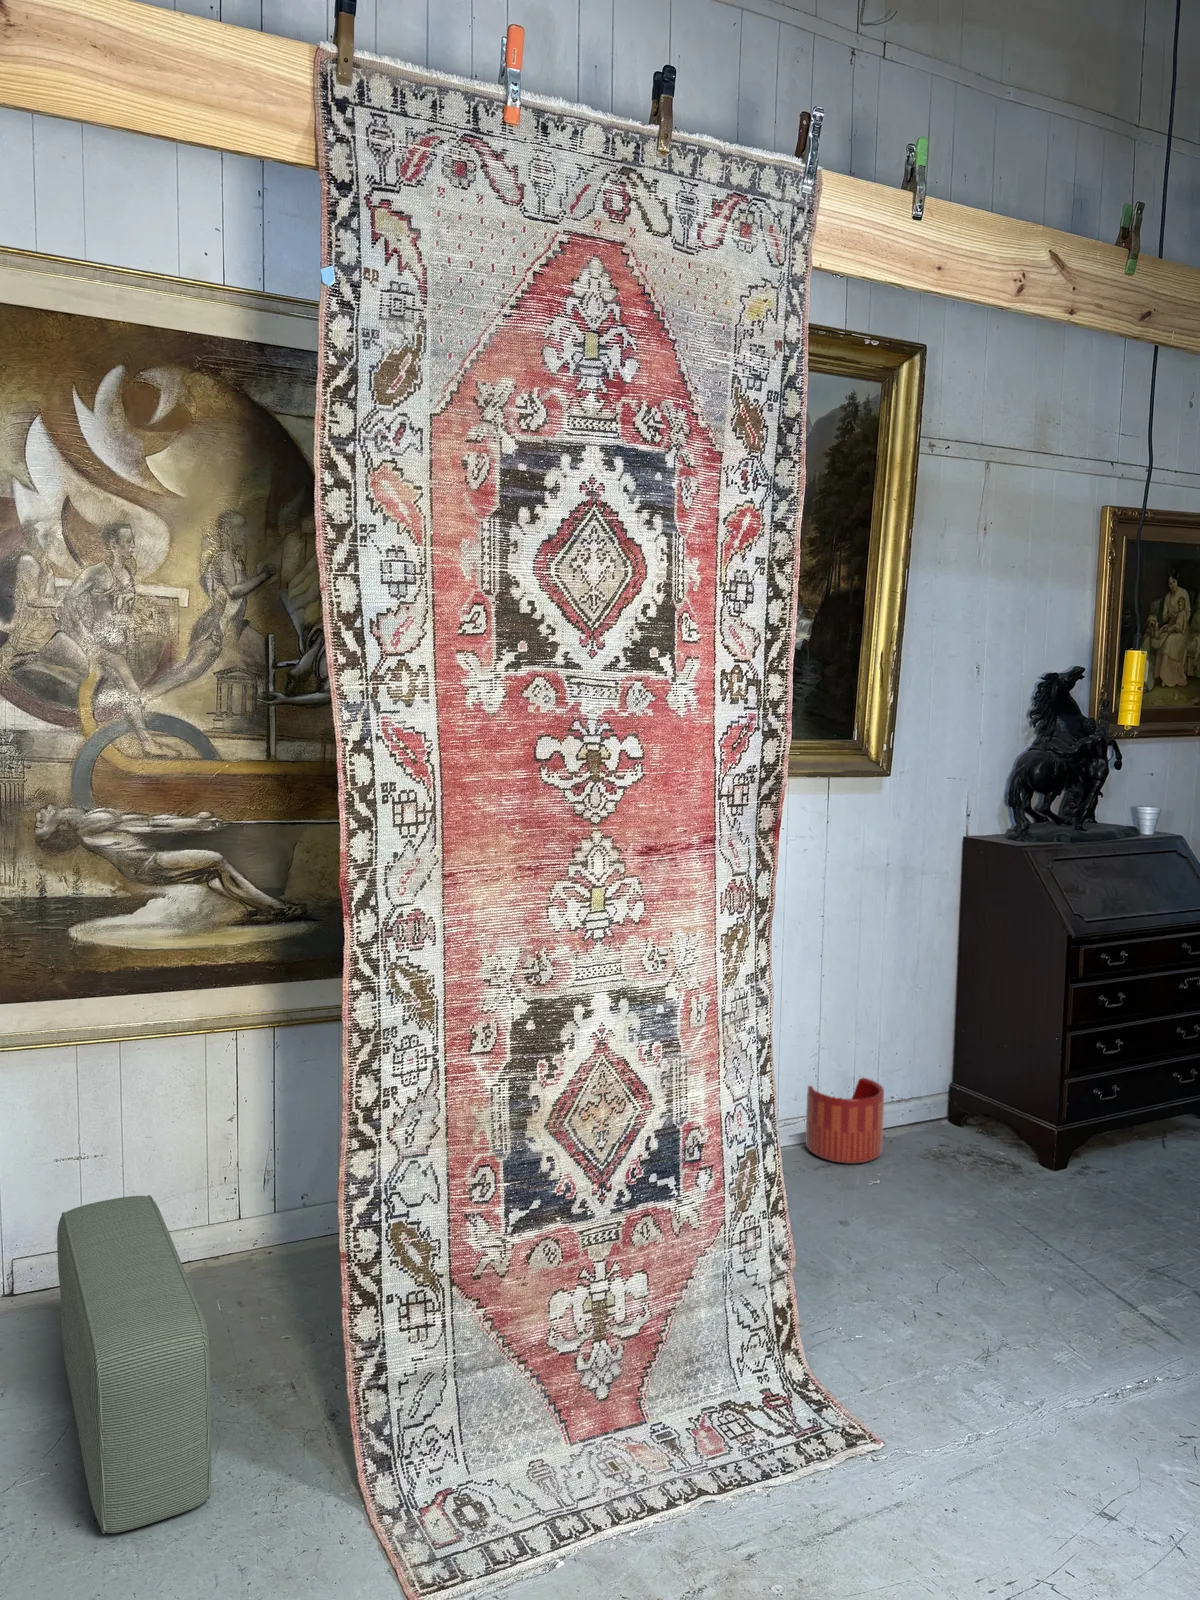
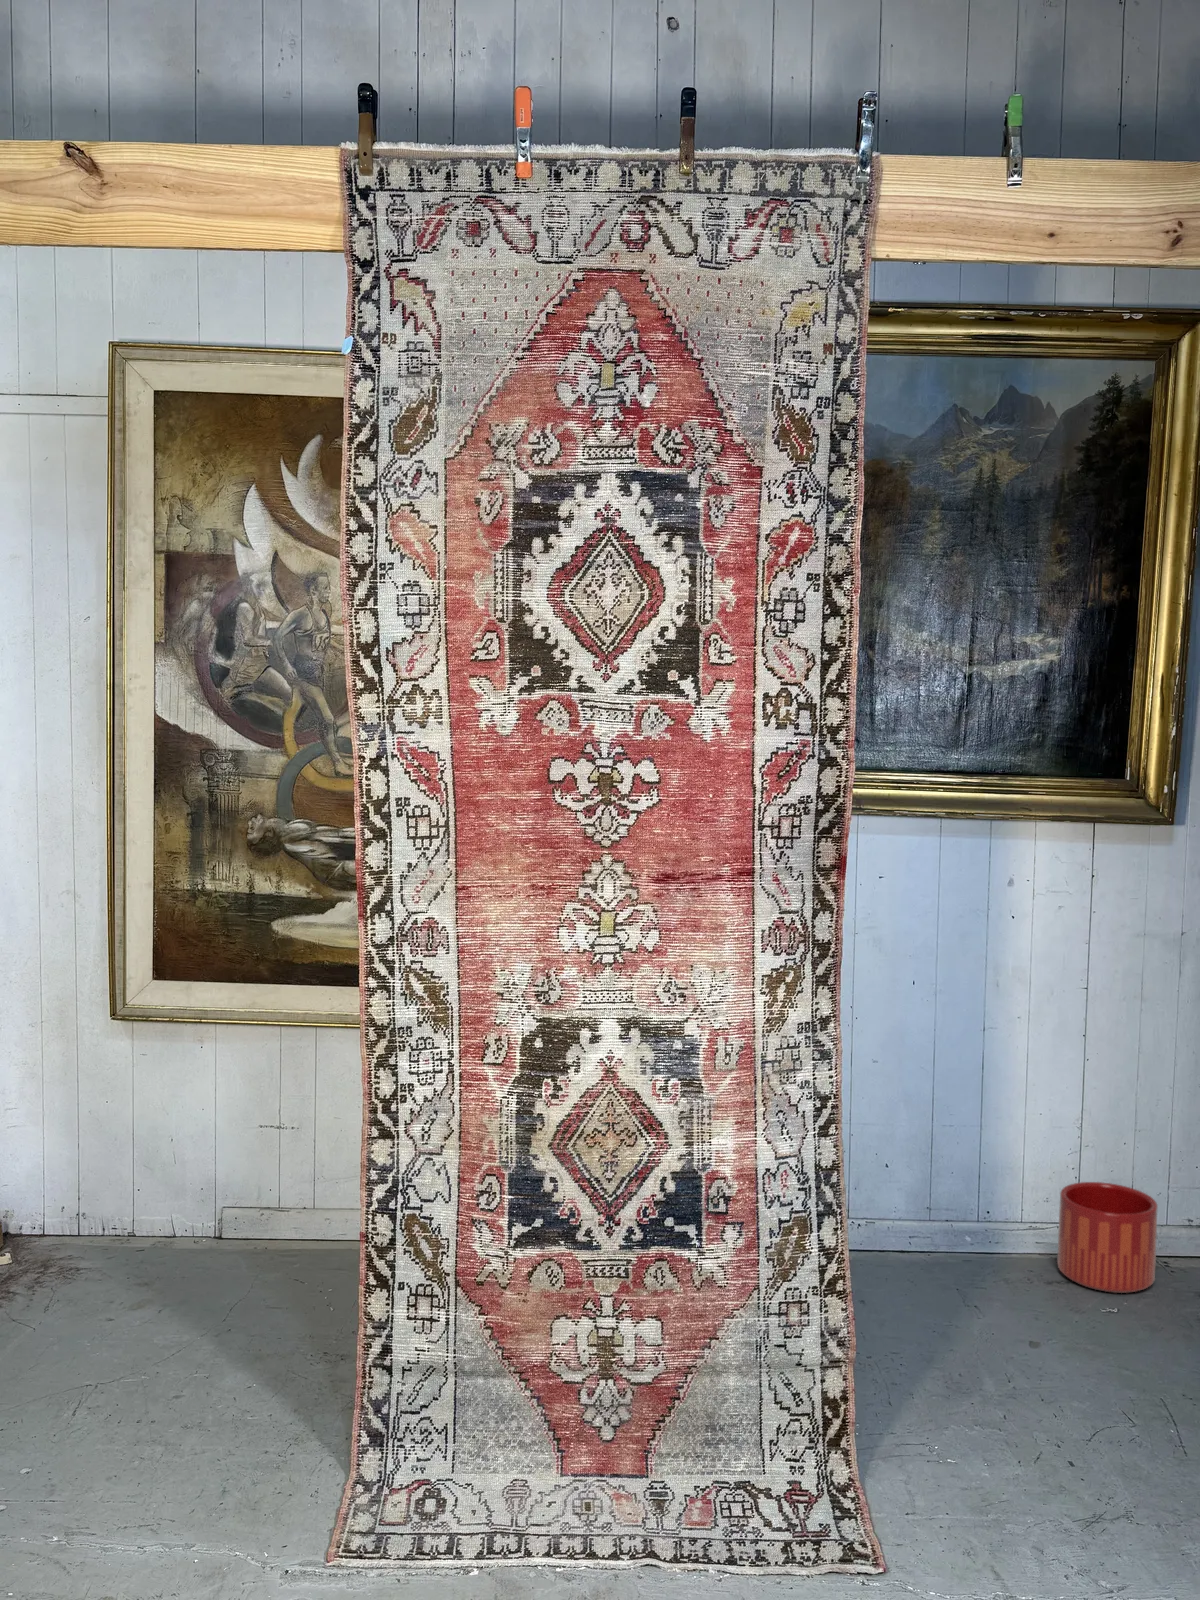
pouf: present [57,1195,211,1534] -> none [156,1170,301,1442]

